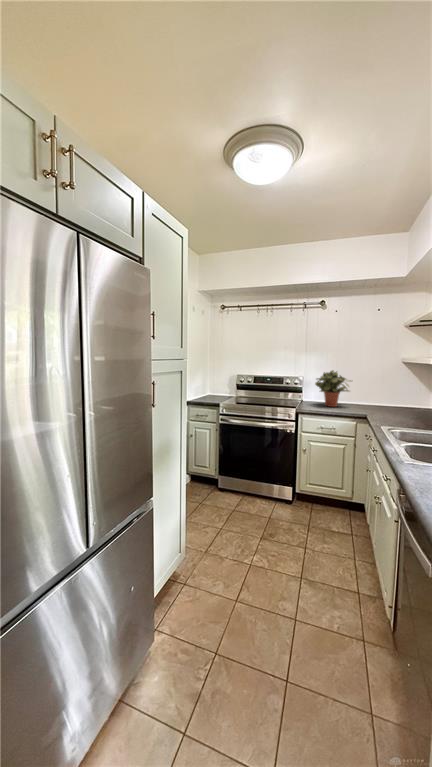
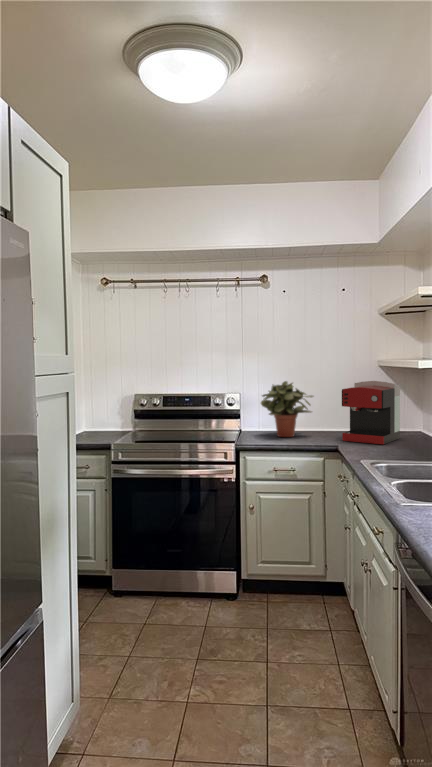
coffee maker: none [371,372,418,417] -> present [342,381,400,444]

